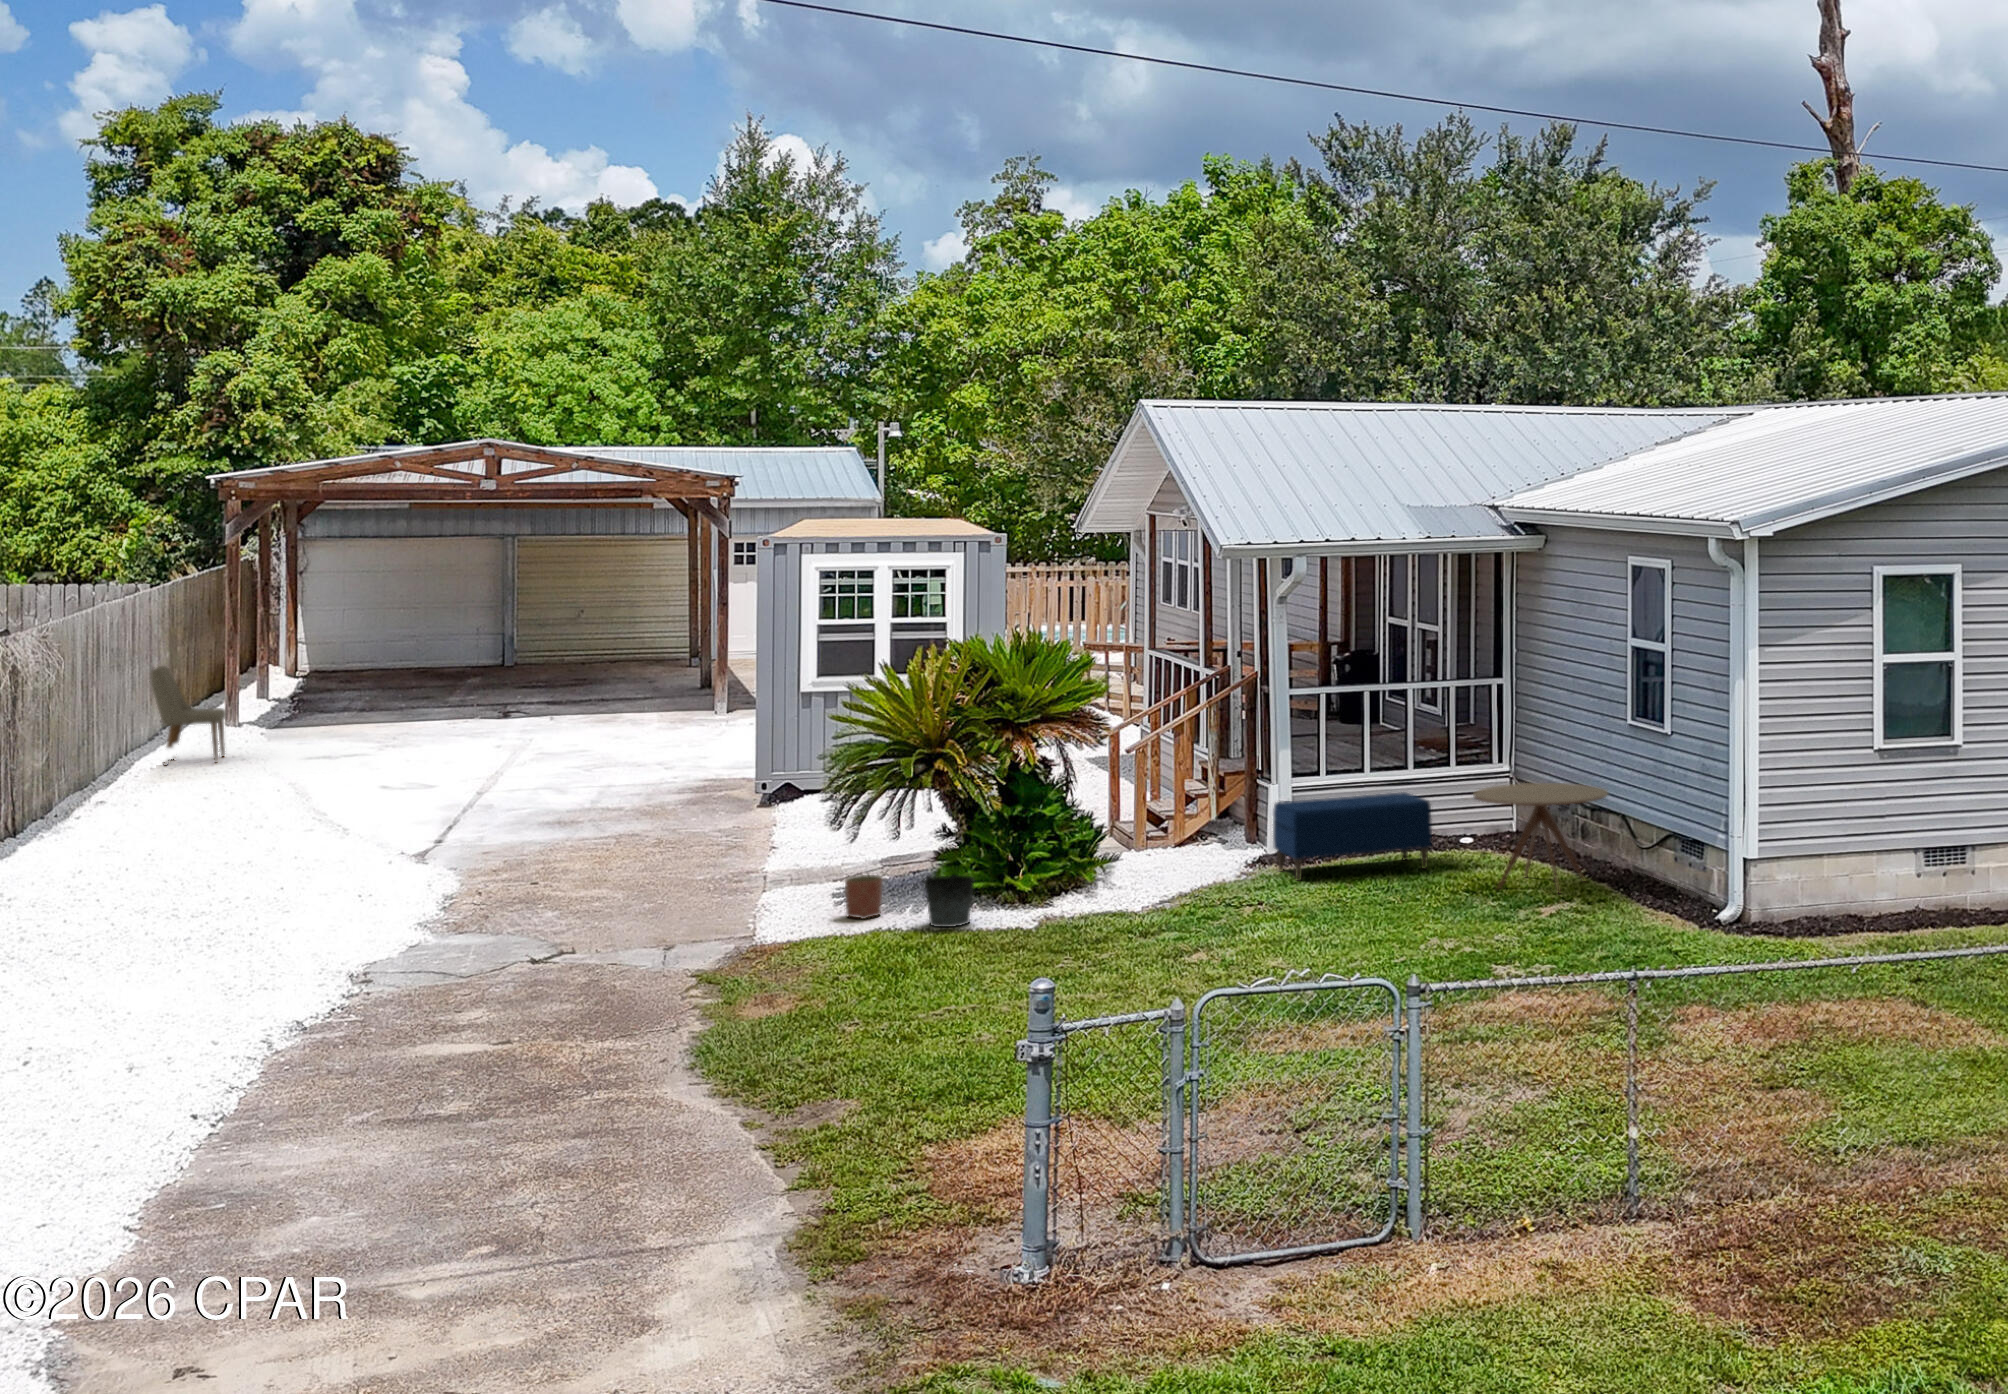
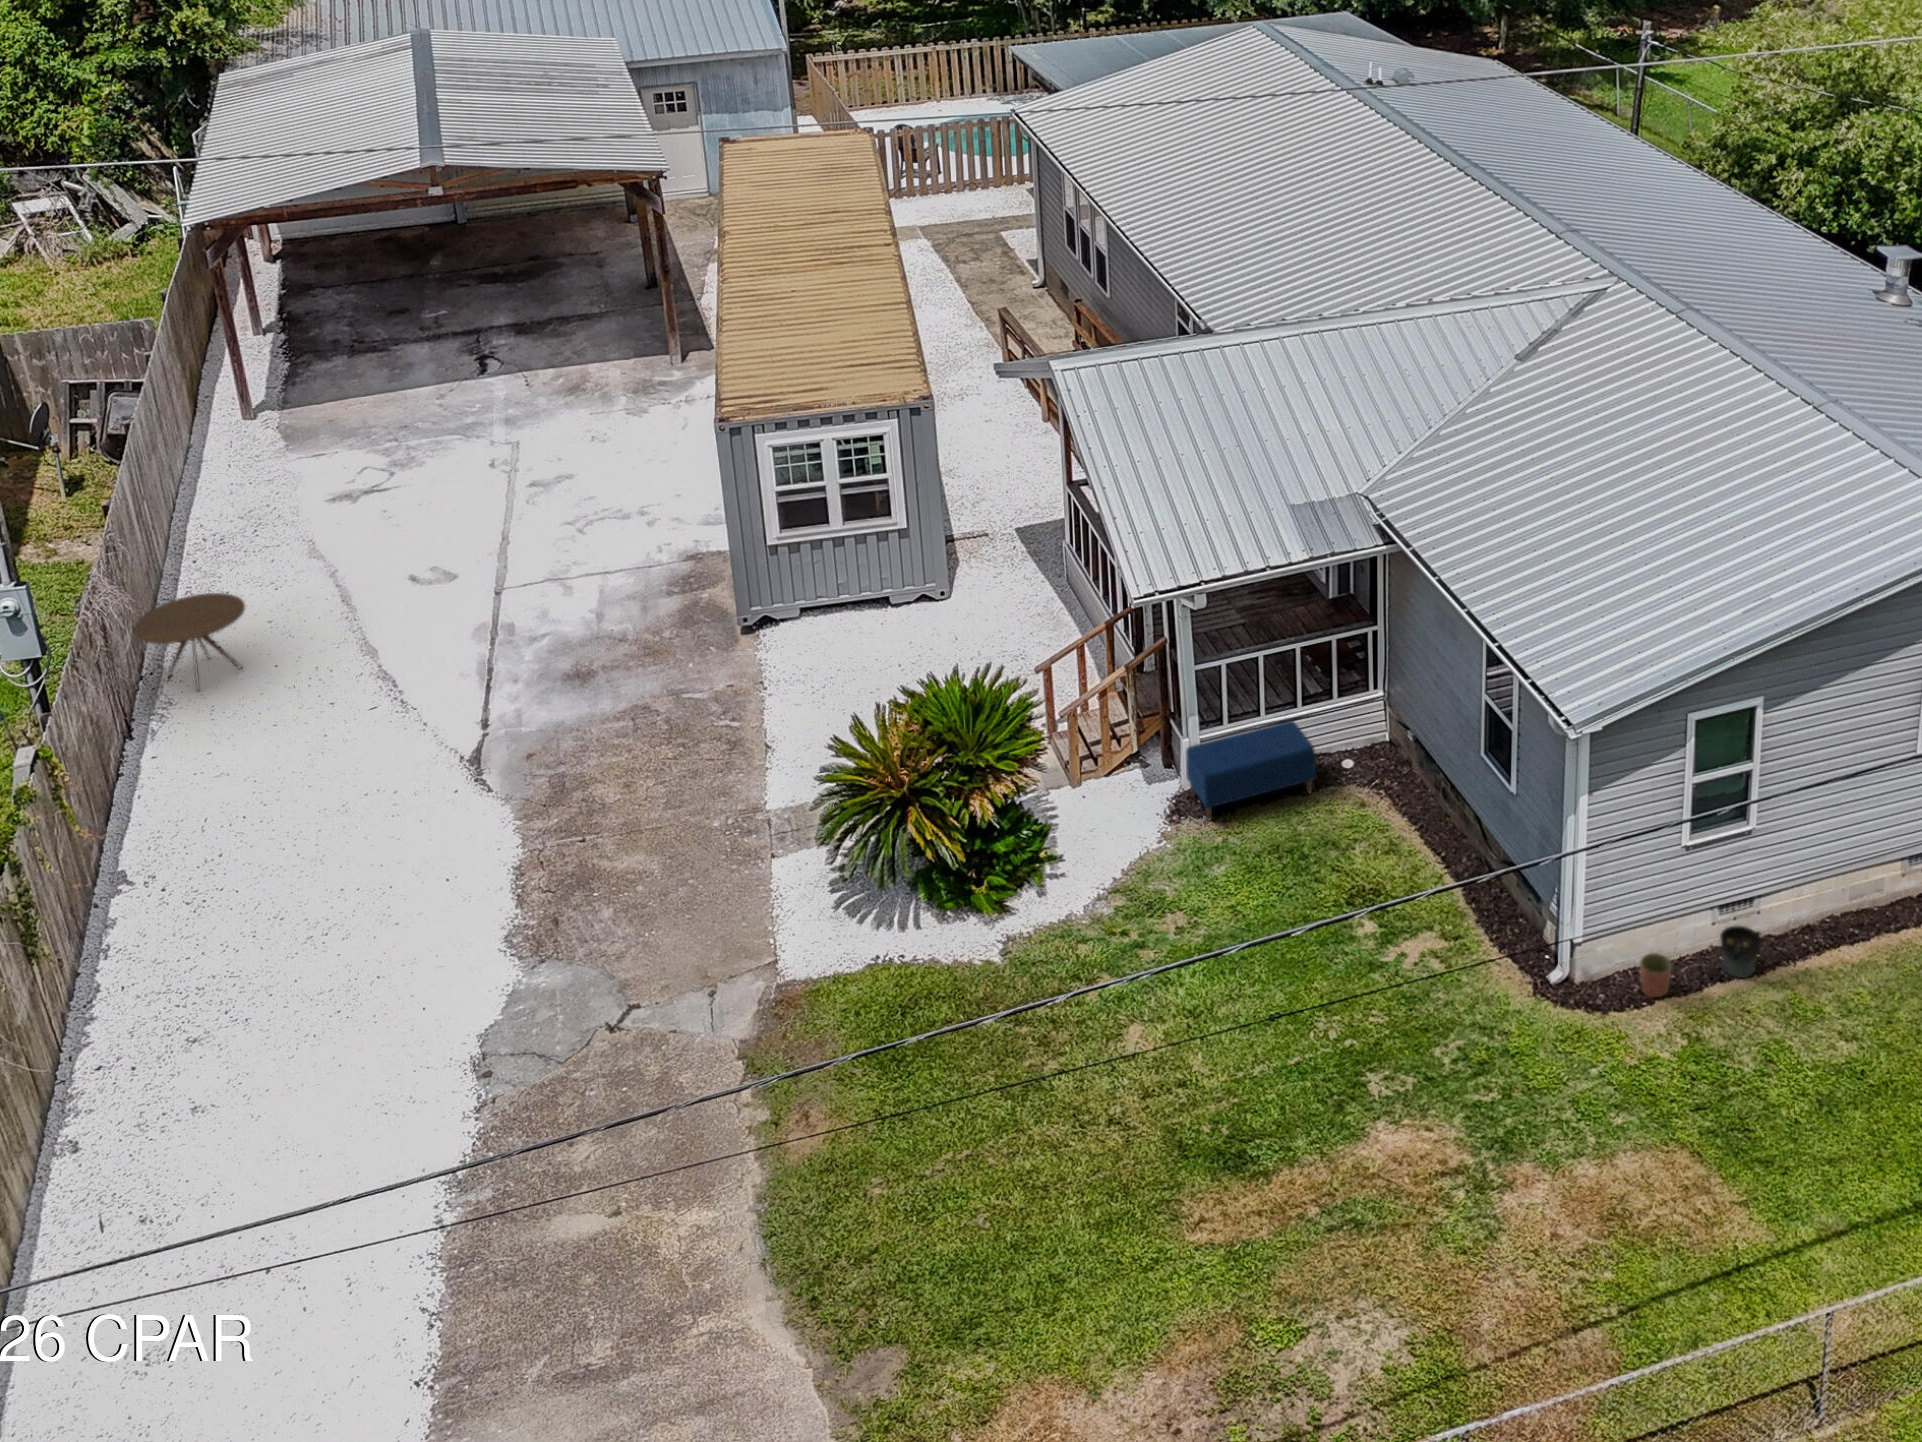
chair: present [149,666,226,765] -> none [173,409,256,497]
round table: present [1473,783,1608,893] -> present [133,593,245,690]
planter: present [845,875,883,919] -> present [1640,953,1671,997]
bucket: present [923,875,974,927] -> present [1720,925,1762,978]

